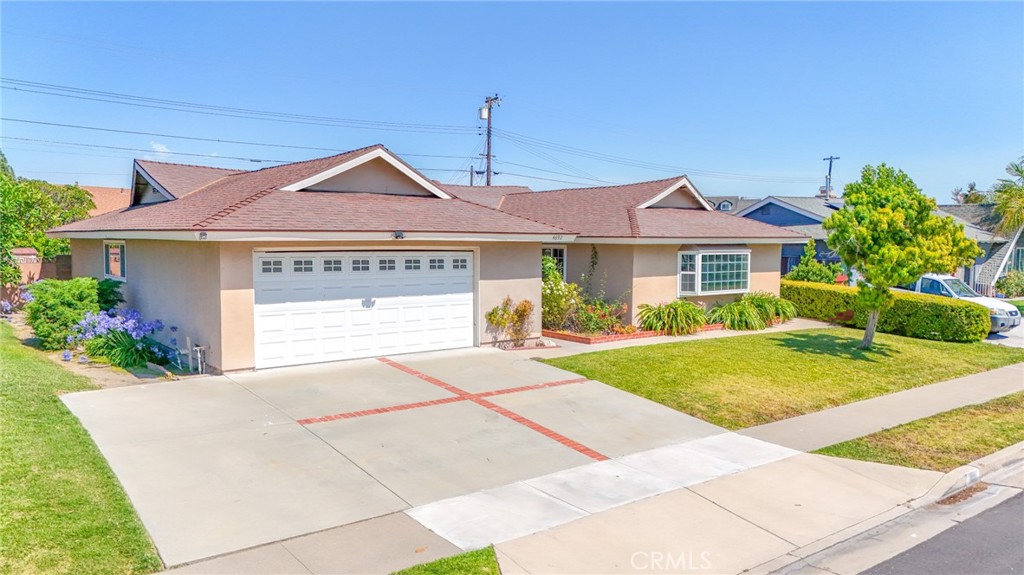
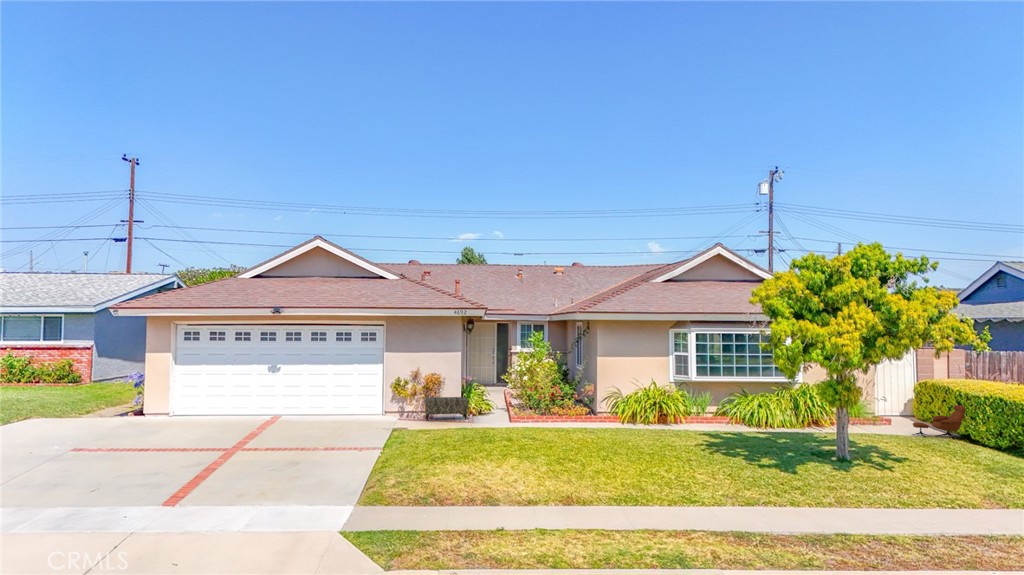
bench: none [518,321,560,346] -> present [425,397,468,421]

